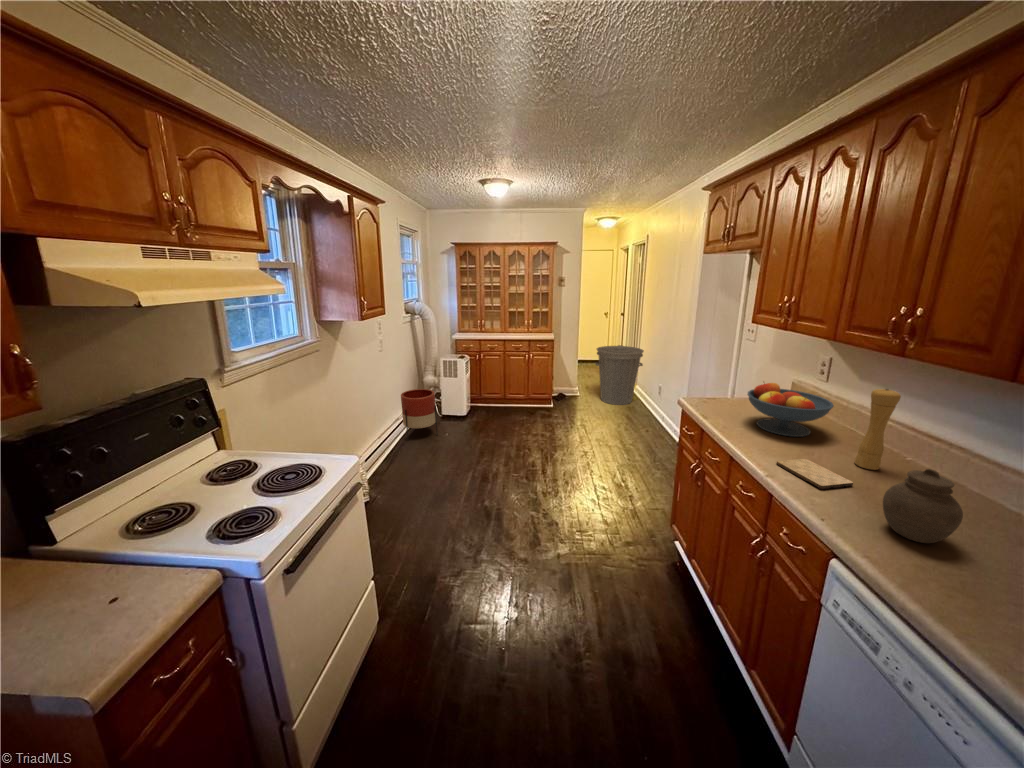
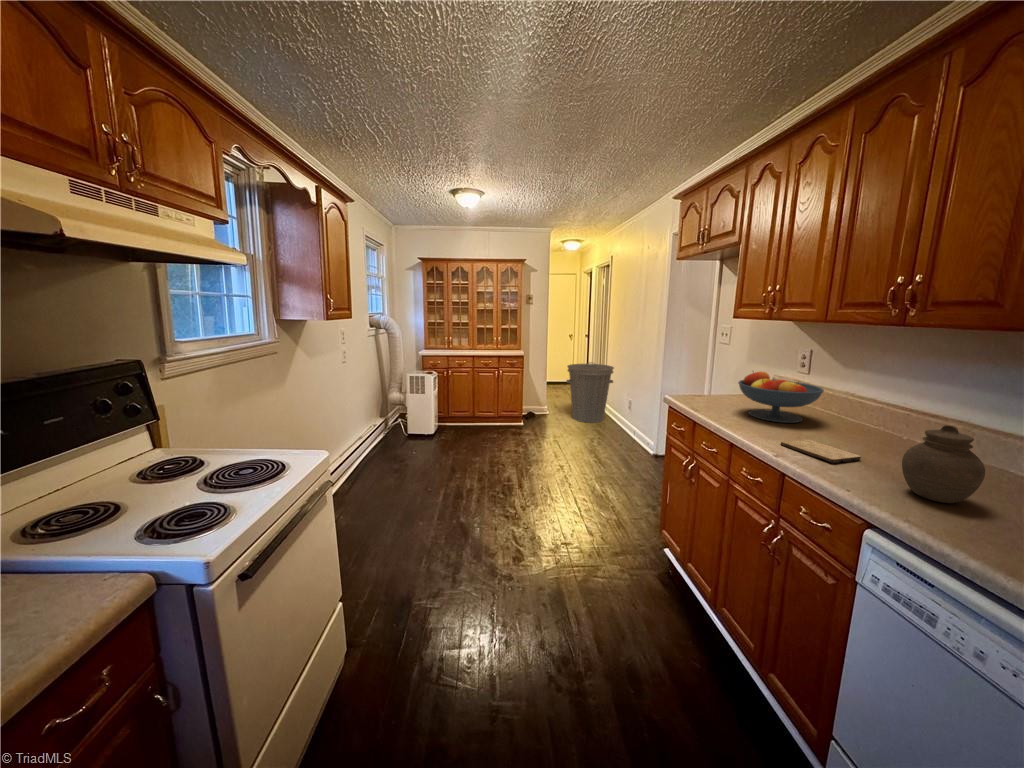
planter: present [401,389,438,440] -> none [363,406,403,462]
pepper mill: present [855,389,901,470] -> none [853,363,894,446]

